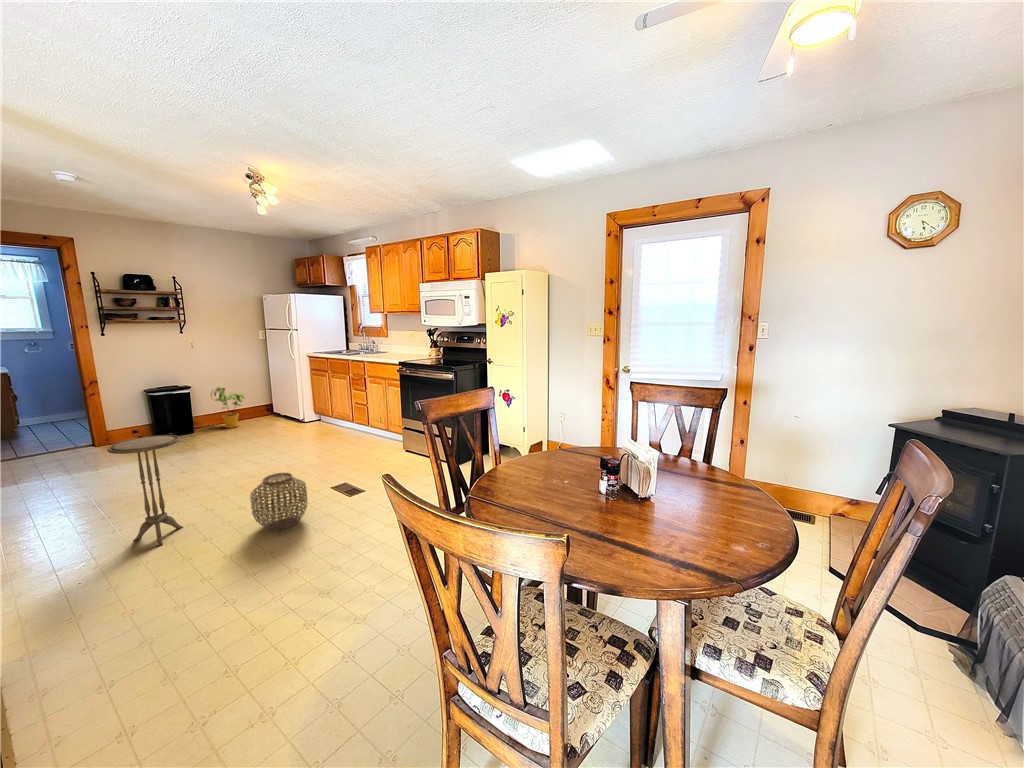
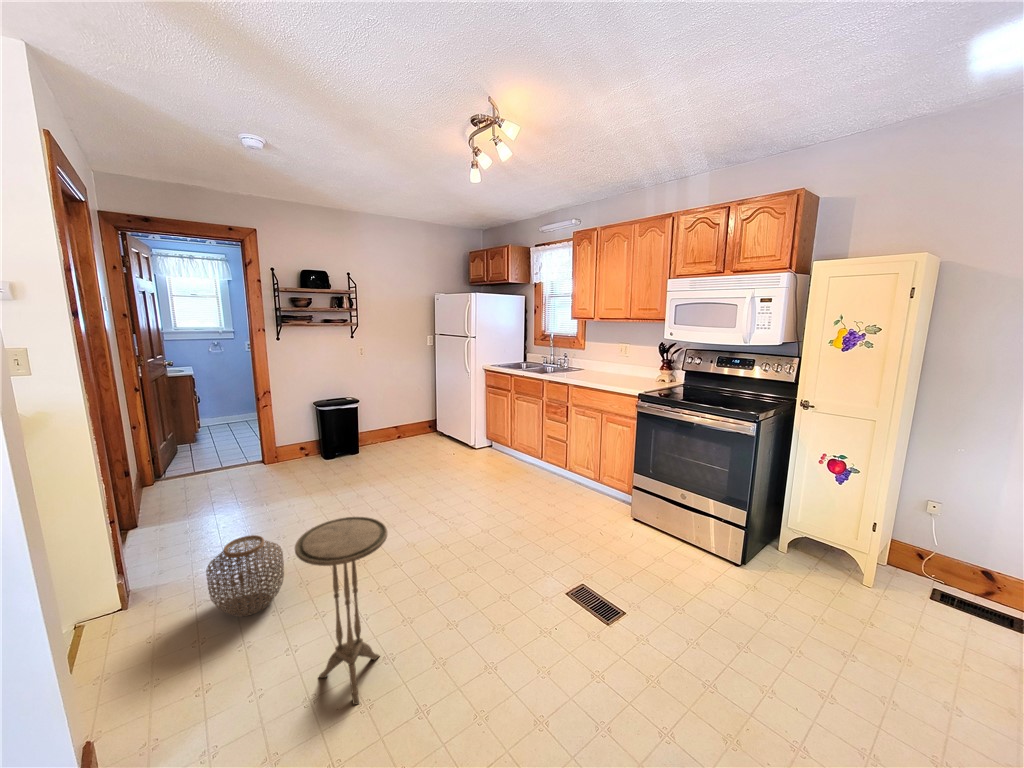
house plant: present [211,387,244,428] -> none [377,402,412,449]
woven basket: present [250,473,308,531] -> present [206,535,284,616]

